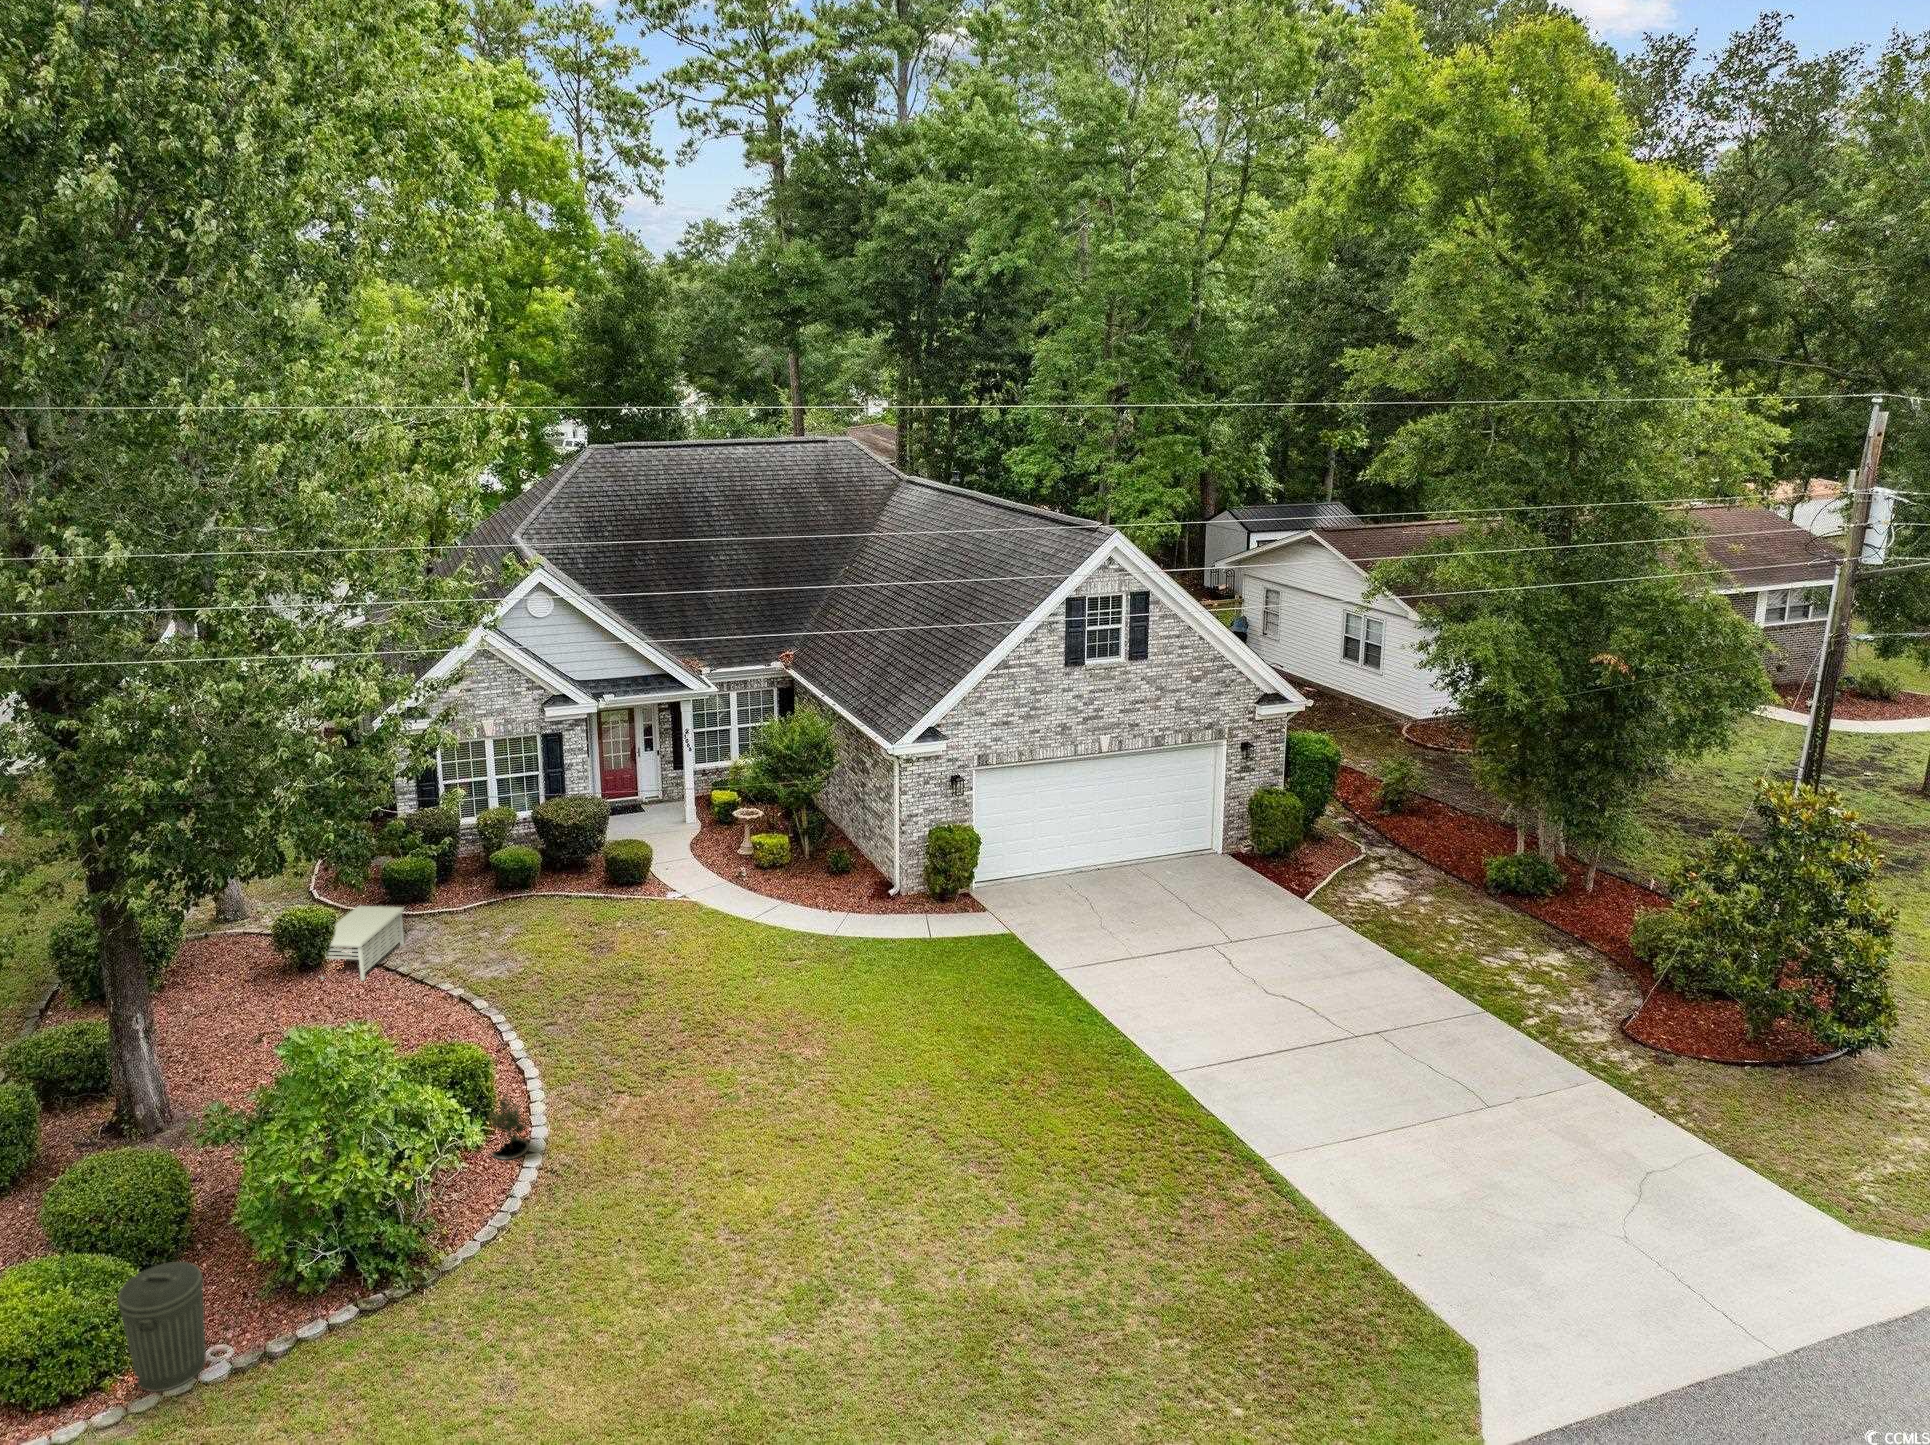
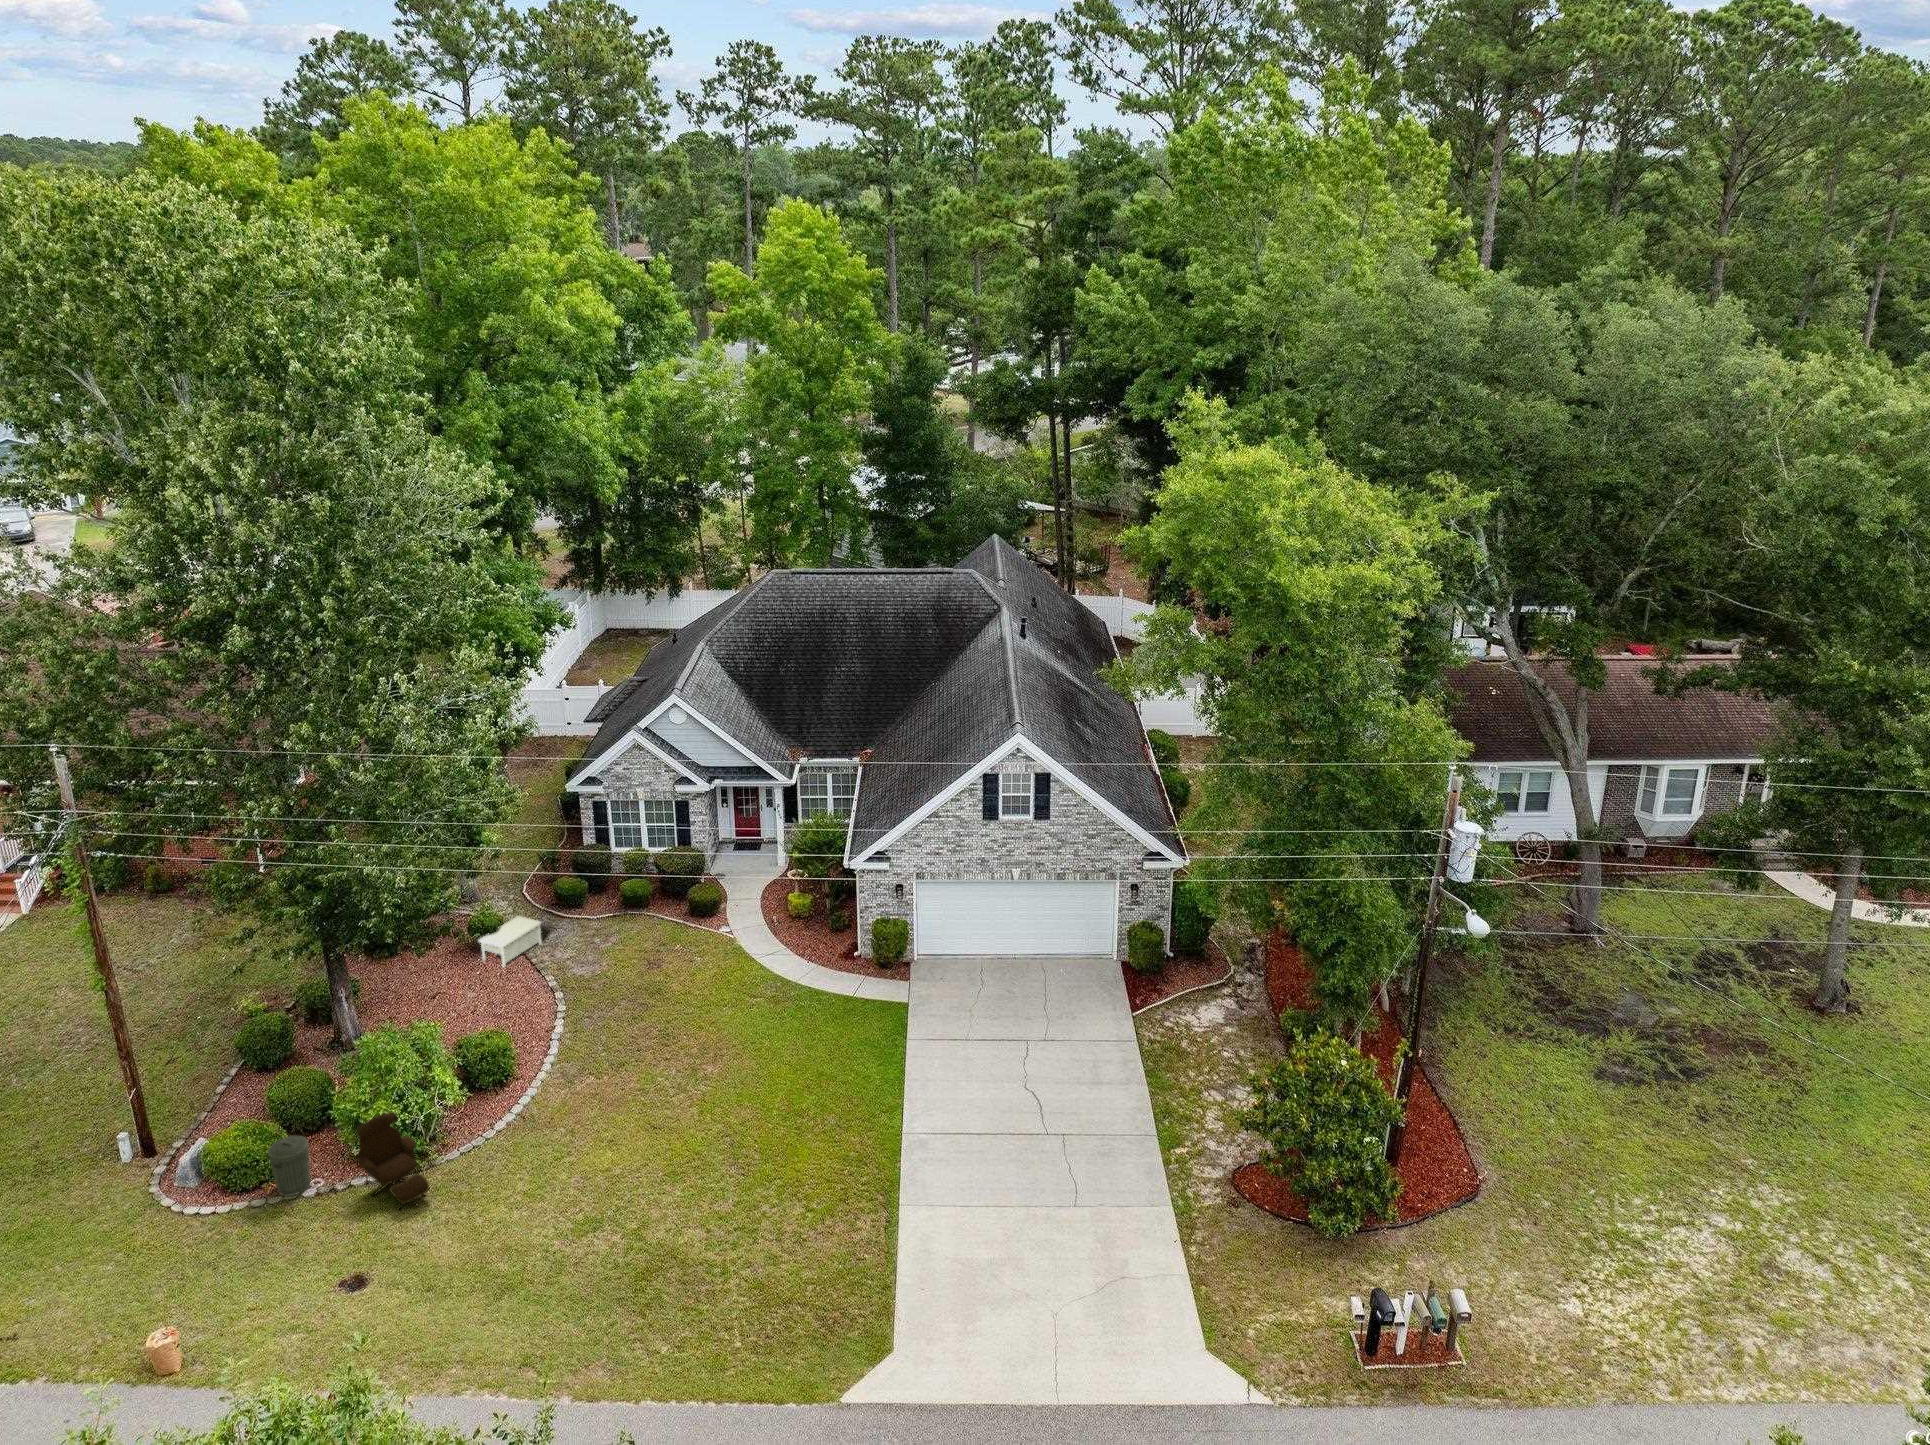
potted tree: present [490,1094,529,1160] -> none [493,1070,518,1107]
lounge chair: none [313,1177,478,1358] -> present [357,1112,429,1209]

